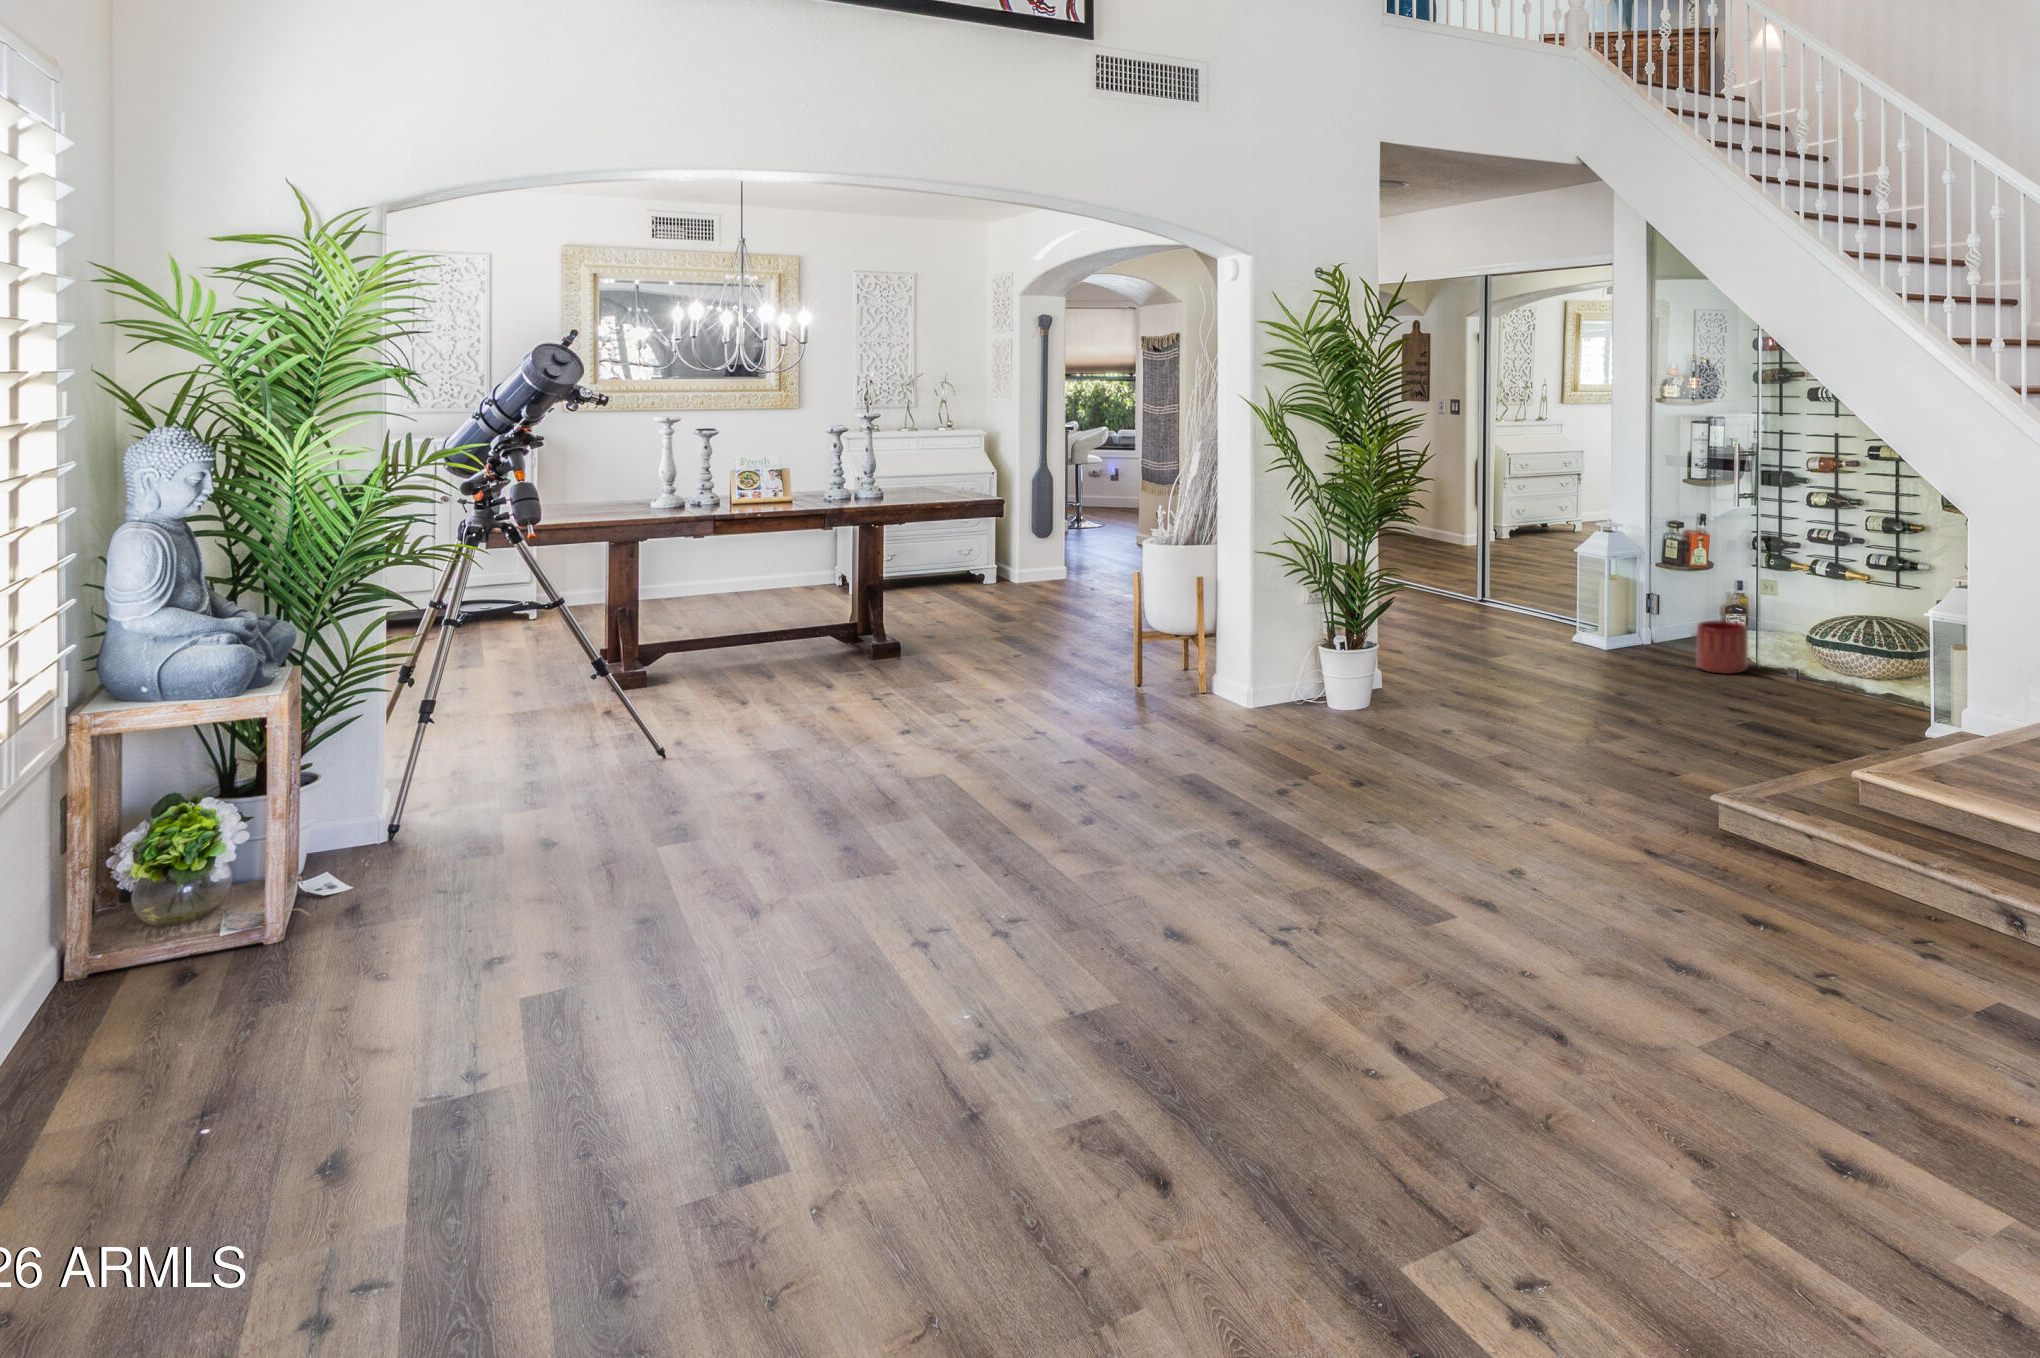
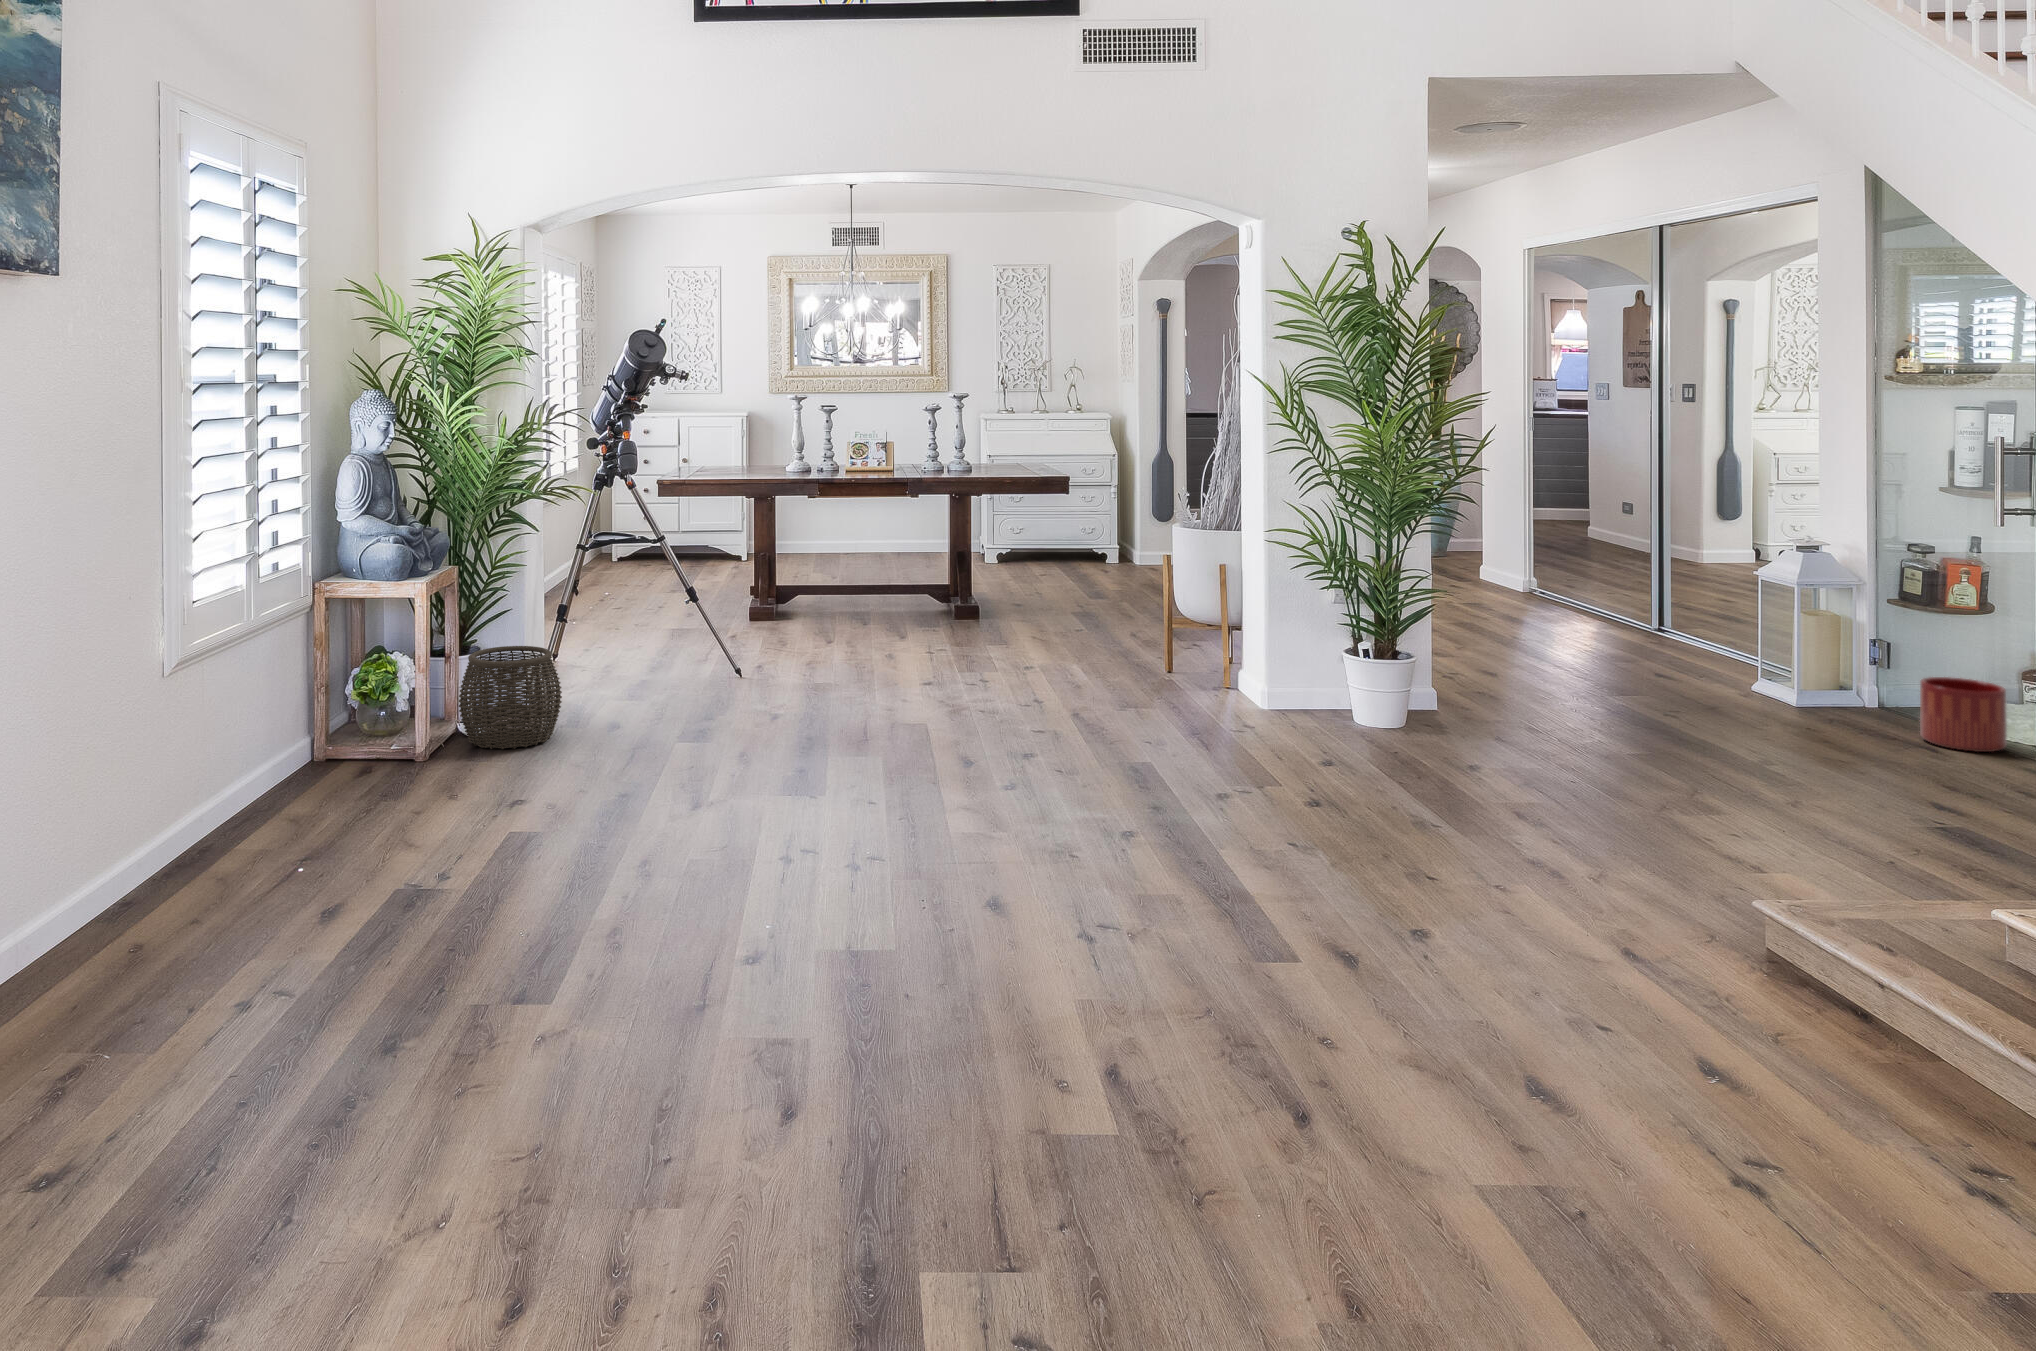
woven basket: none [301,760,469,908] -> present [459,646,562,749]

